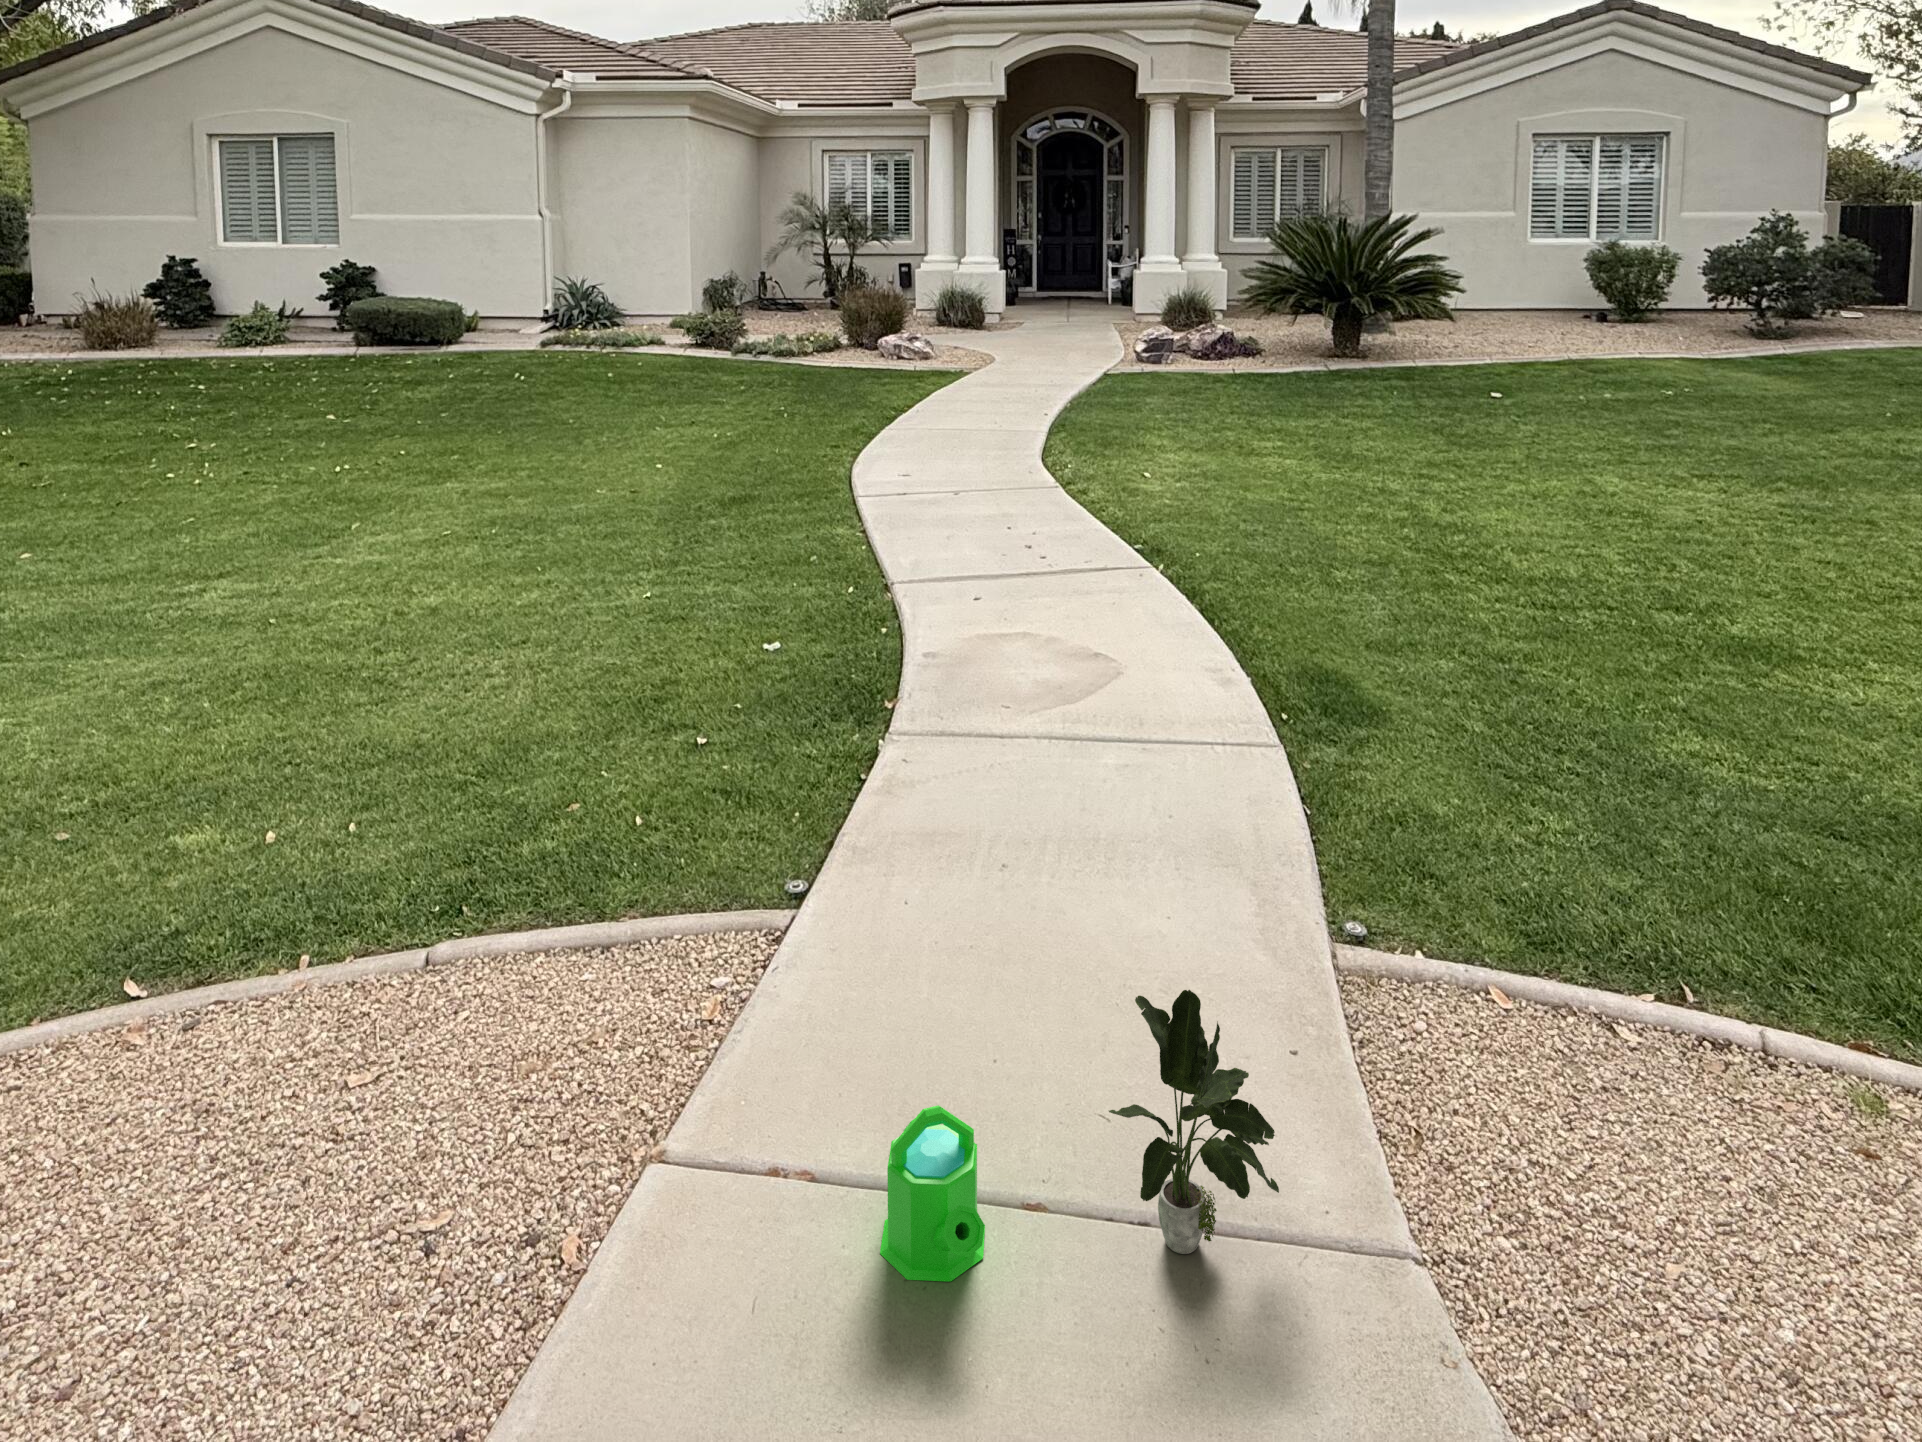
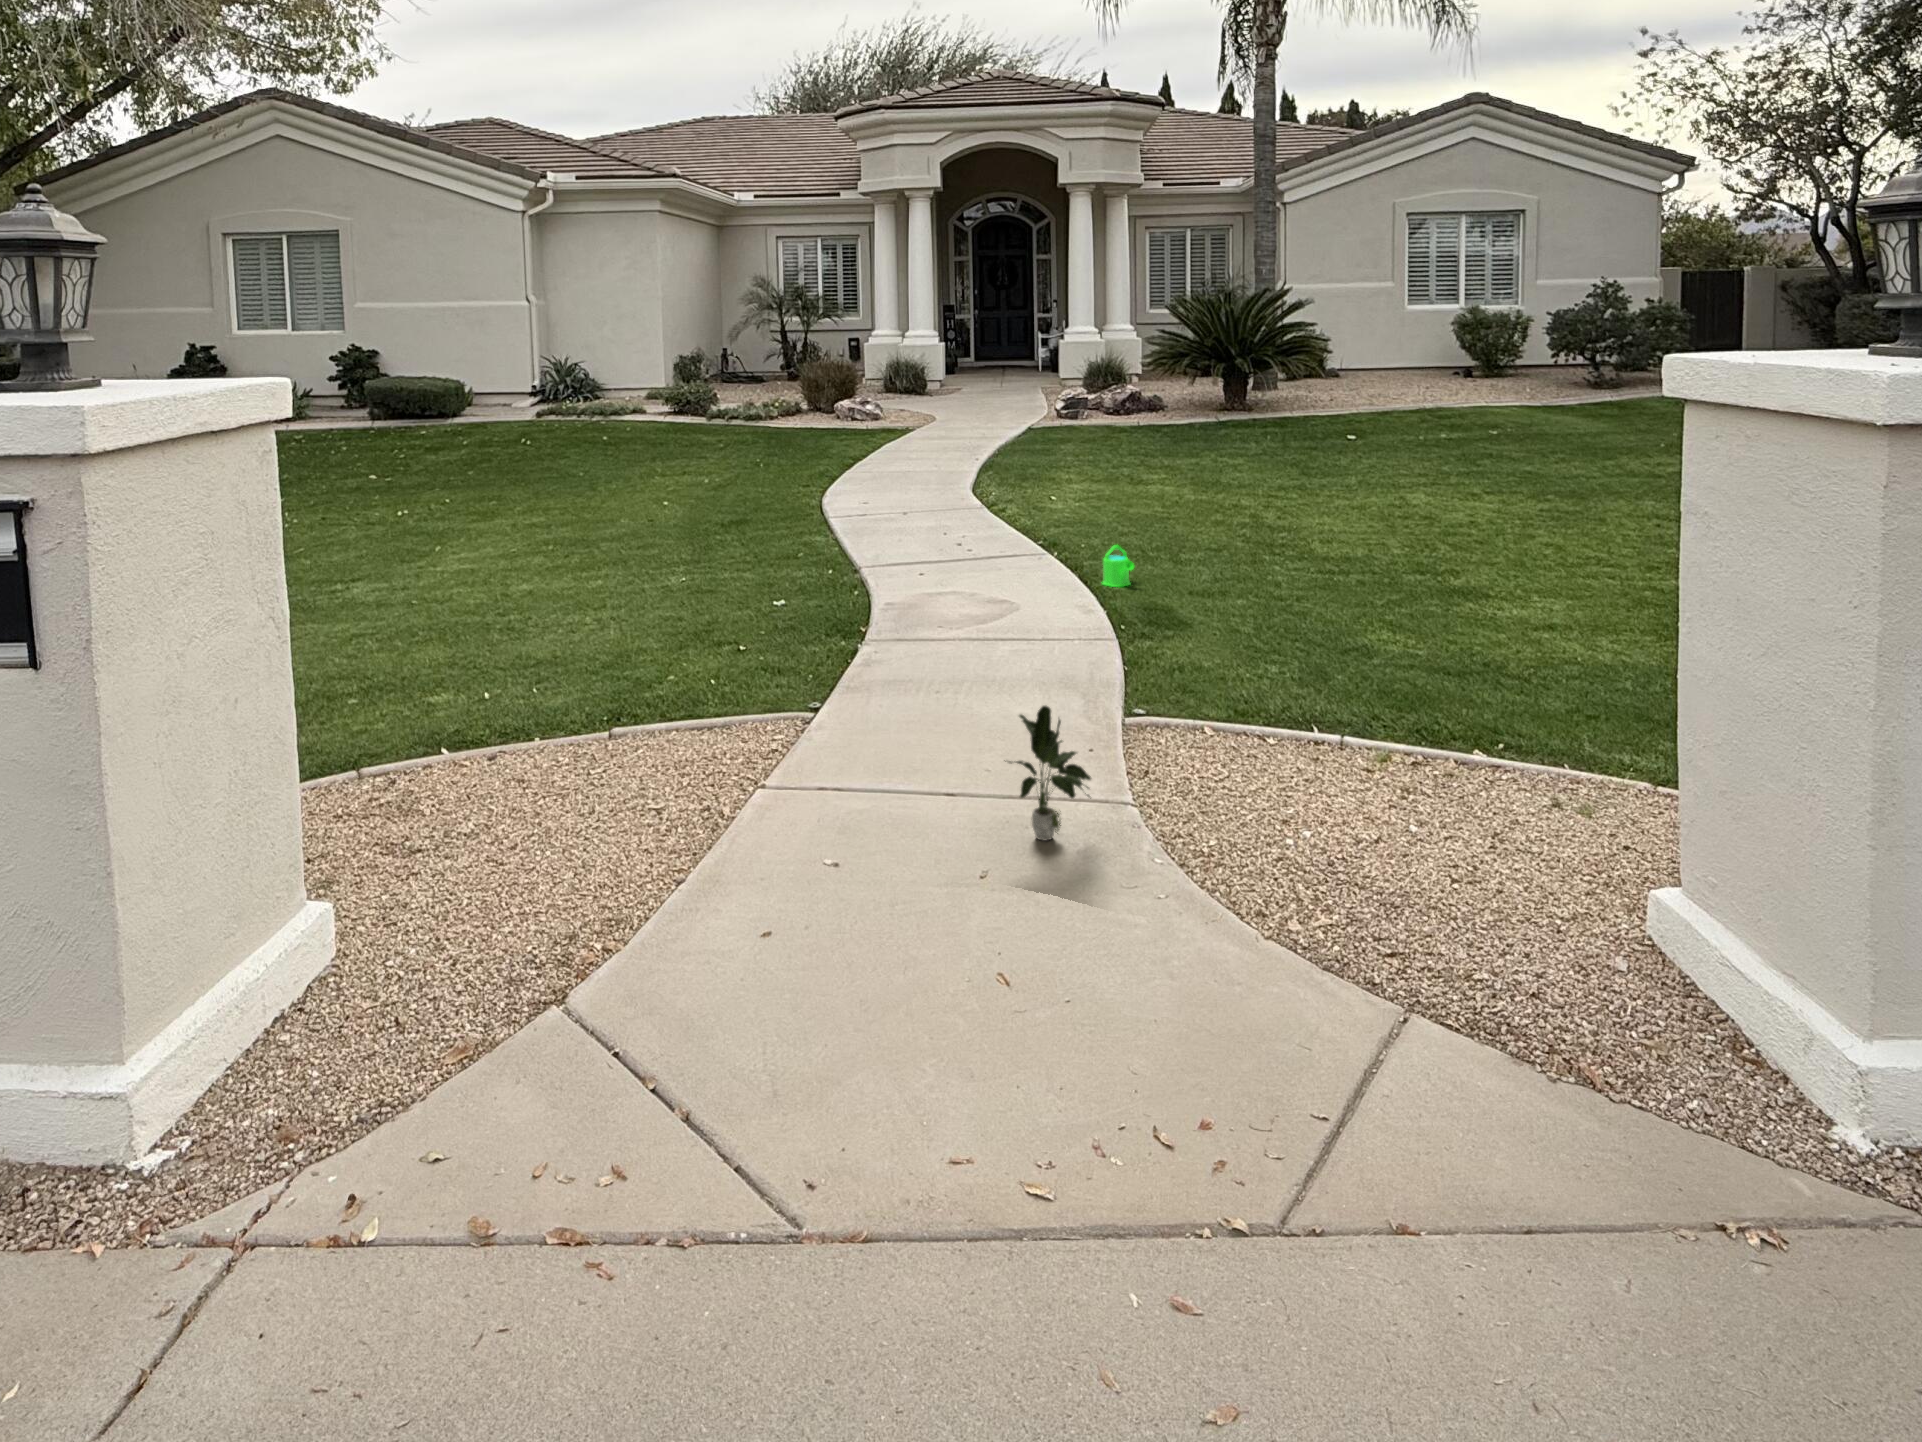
watering can: present [880,1105,985,1282] -> present [1101,545,1134,587]

